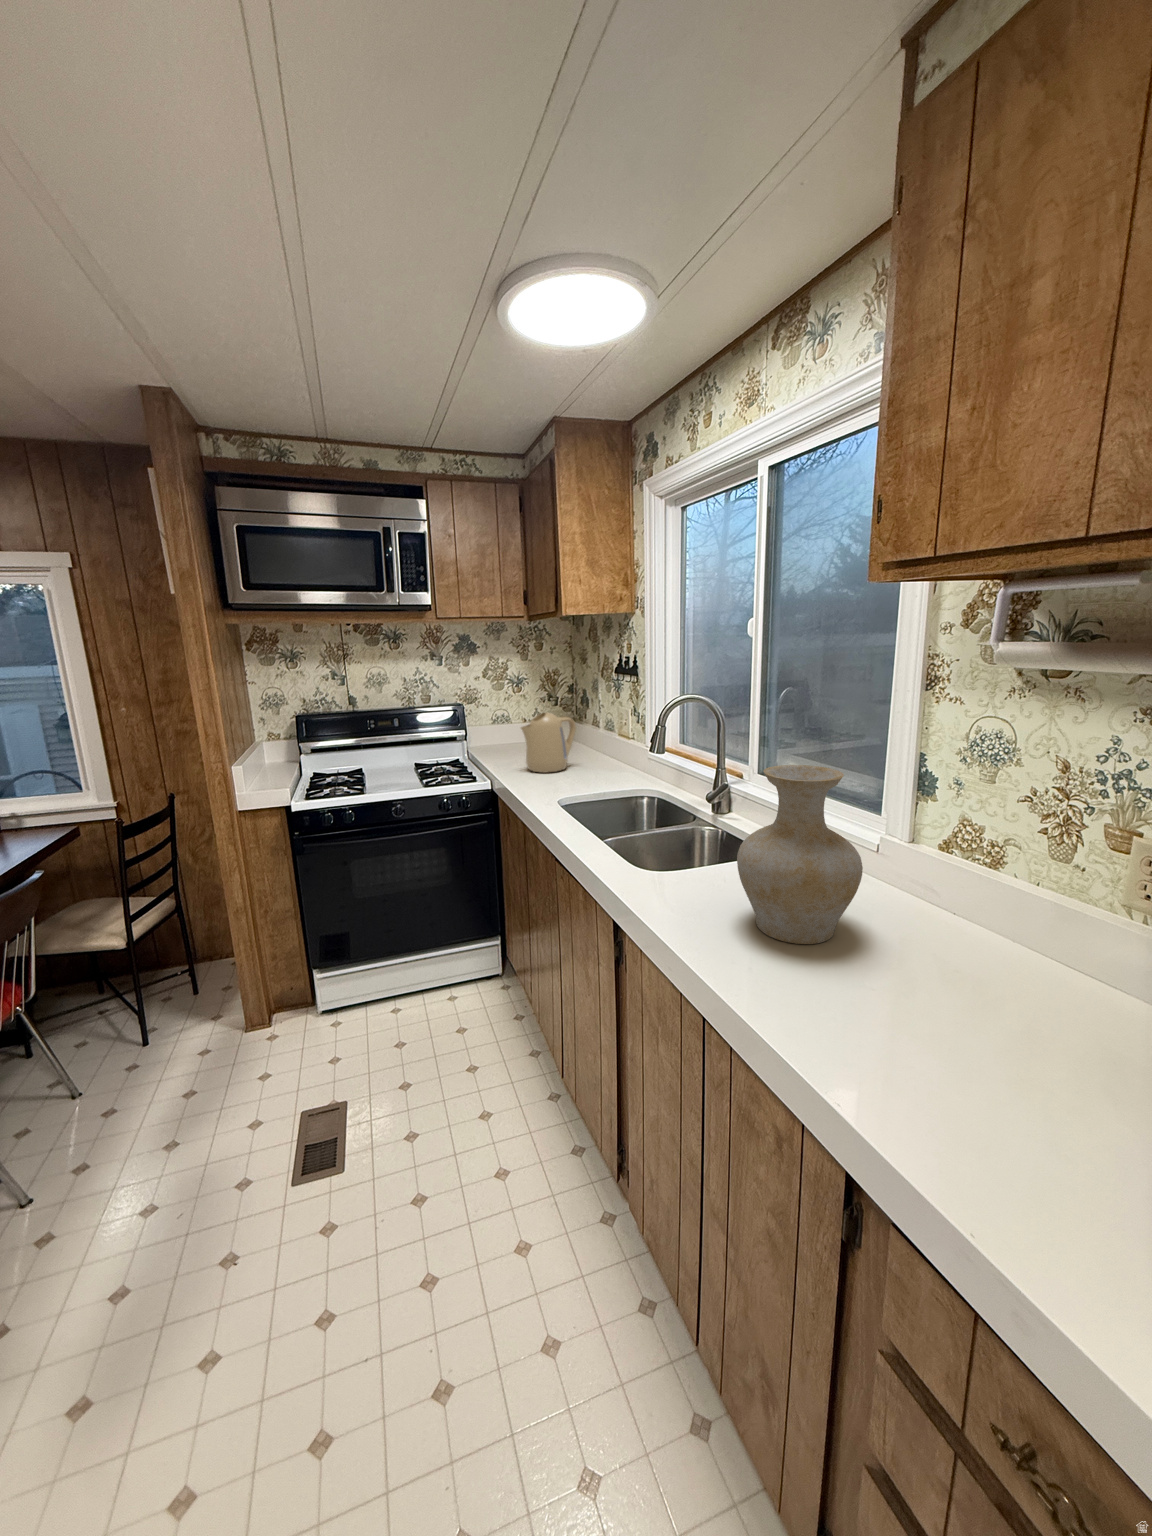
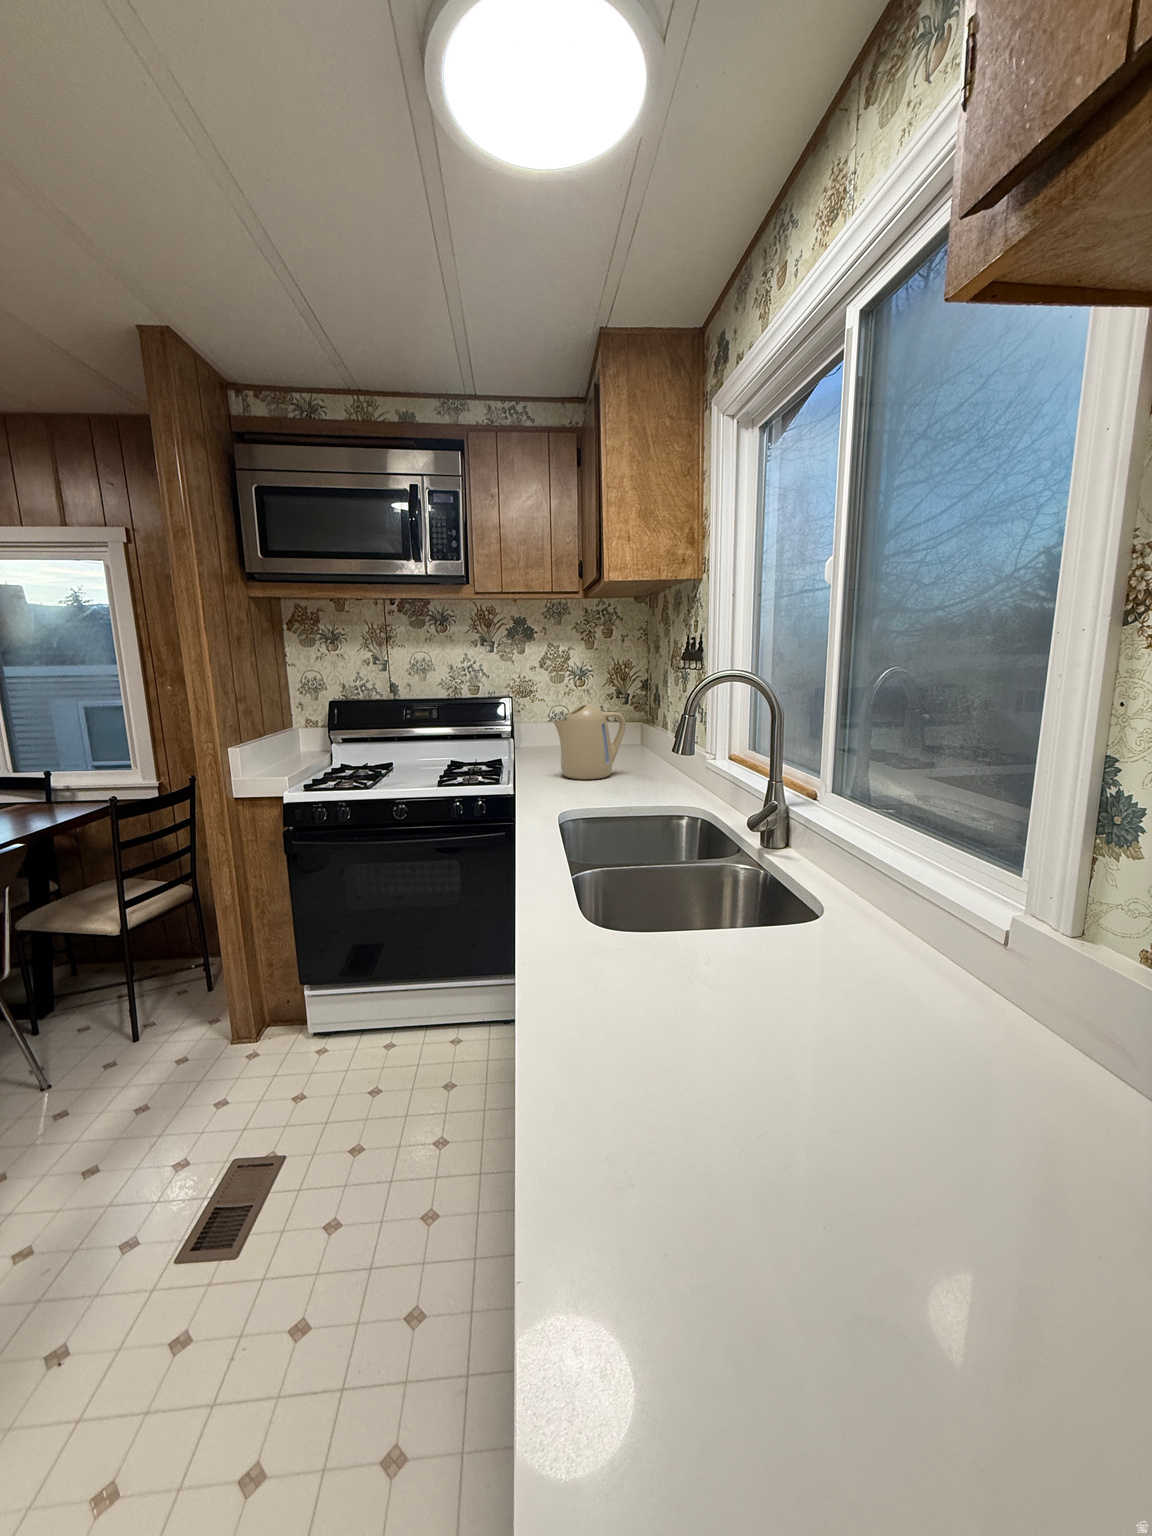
vase: present [737,765,863,944] -> none [657,761,912,1139]

